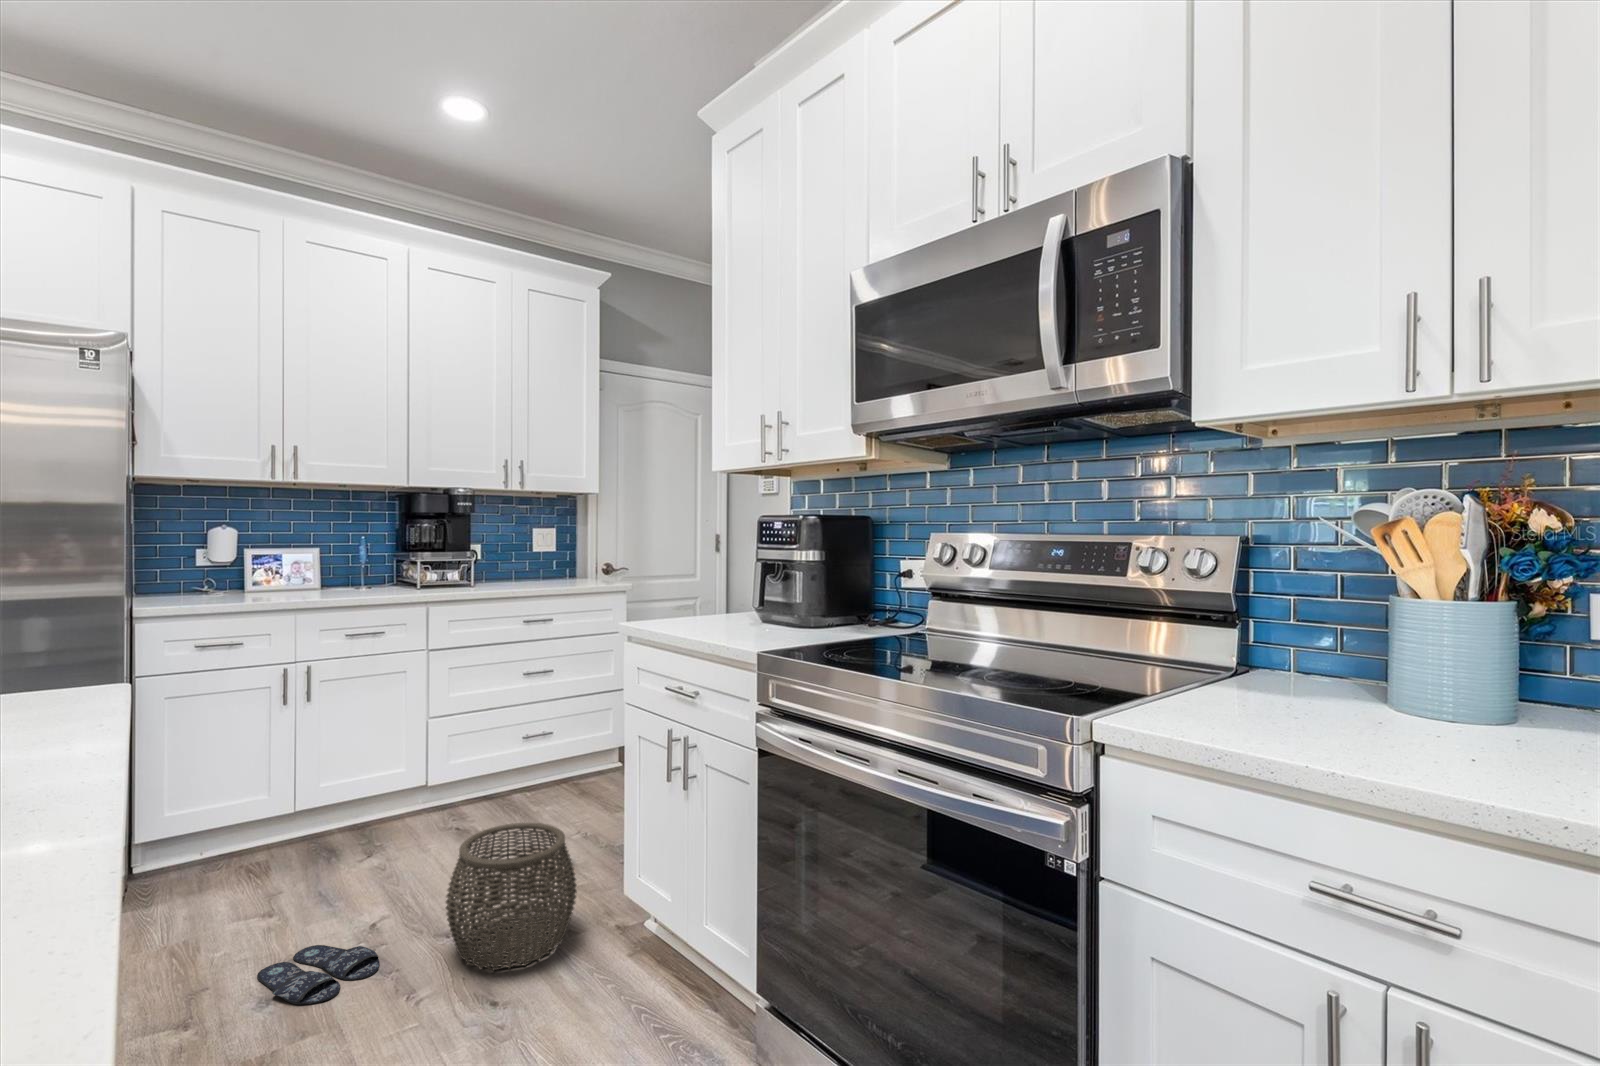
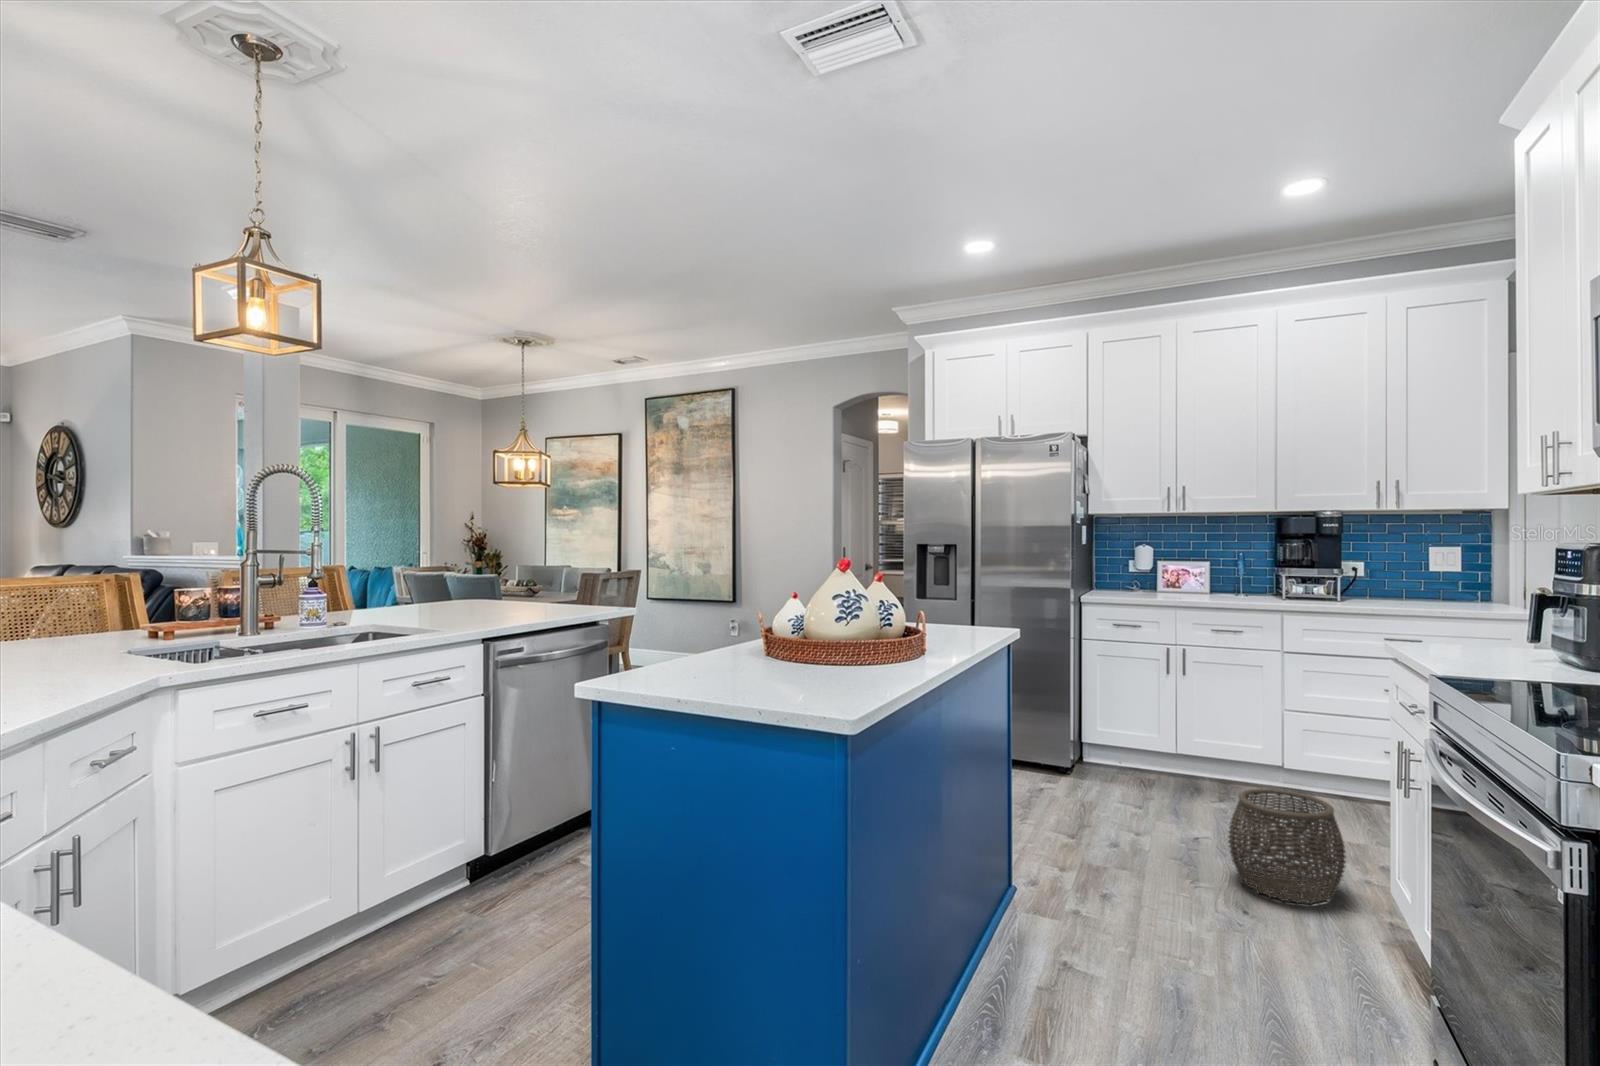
slippers: present [257,945,380,1004] -> none [1115,832,1186,861]

